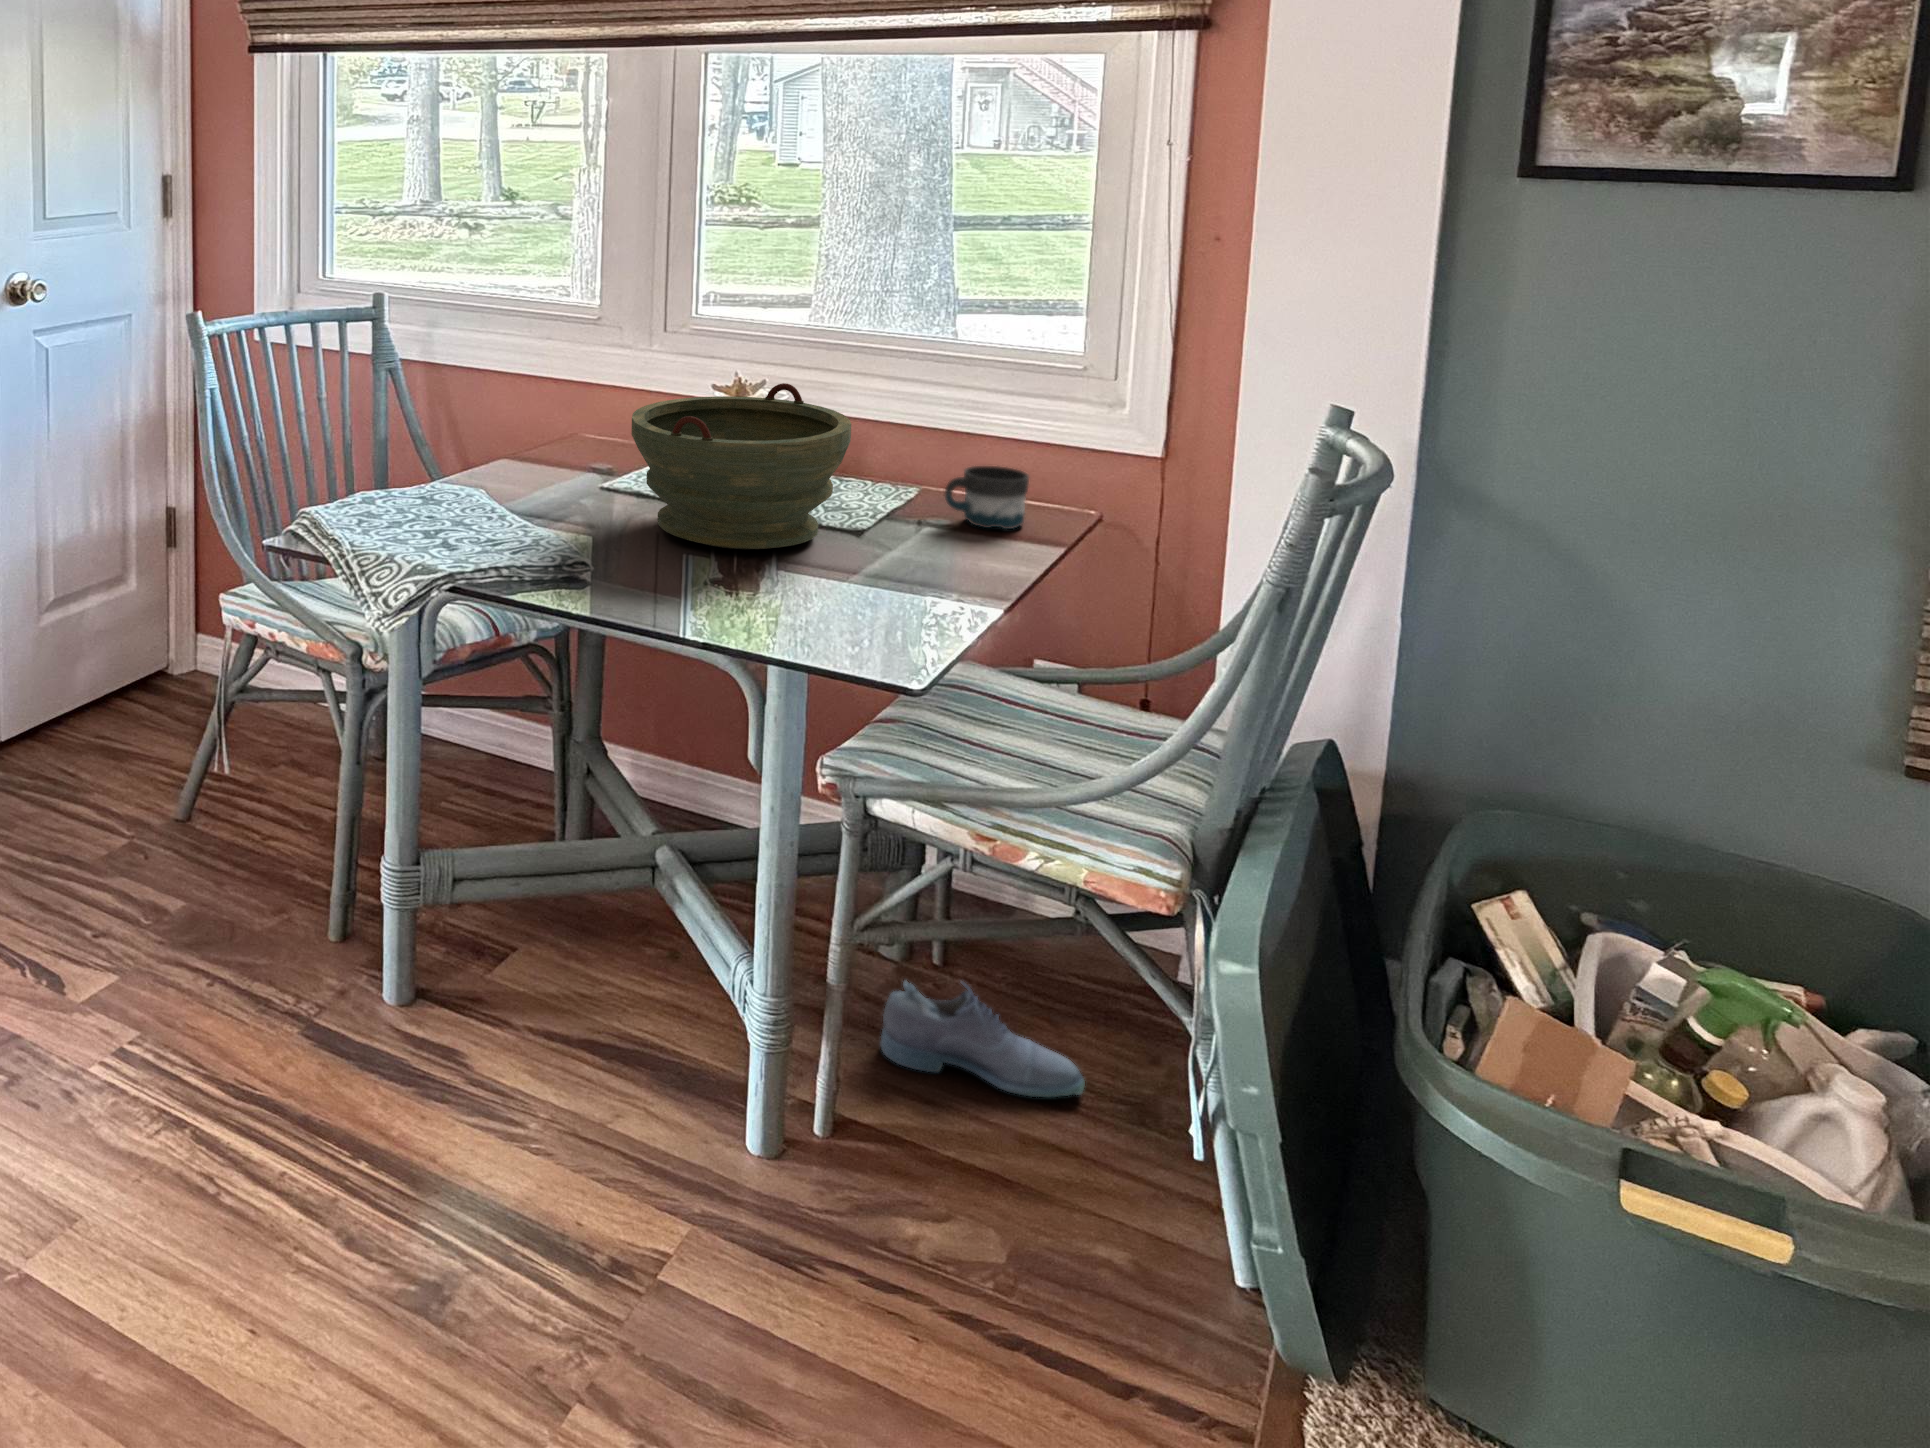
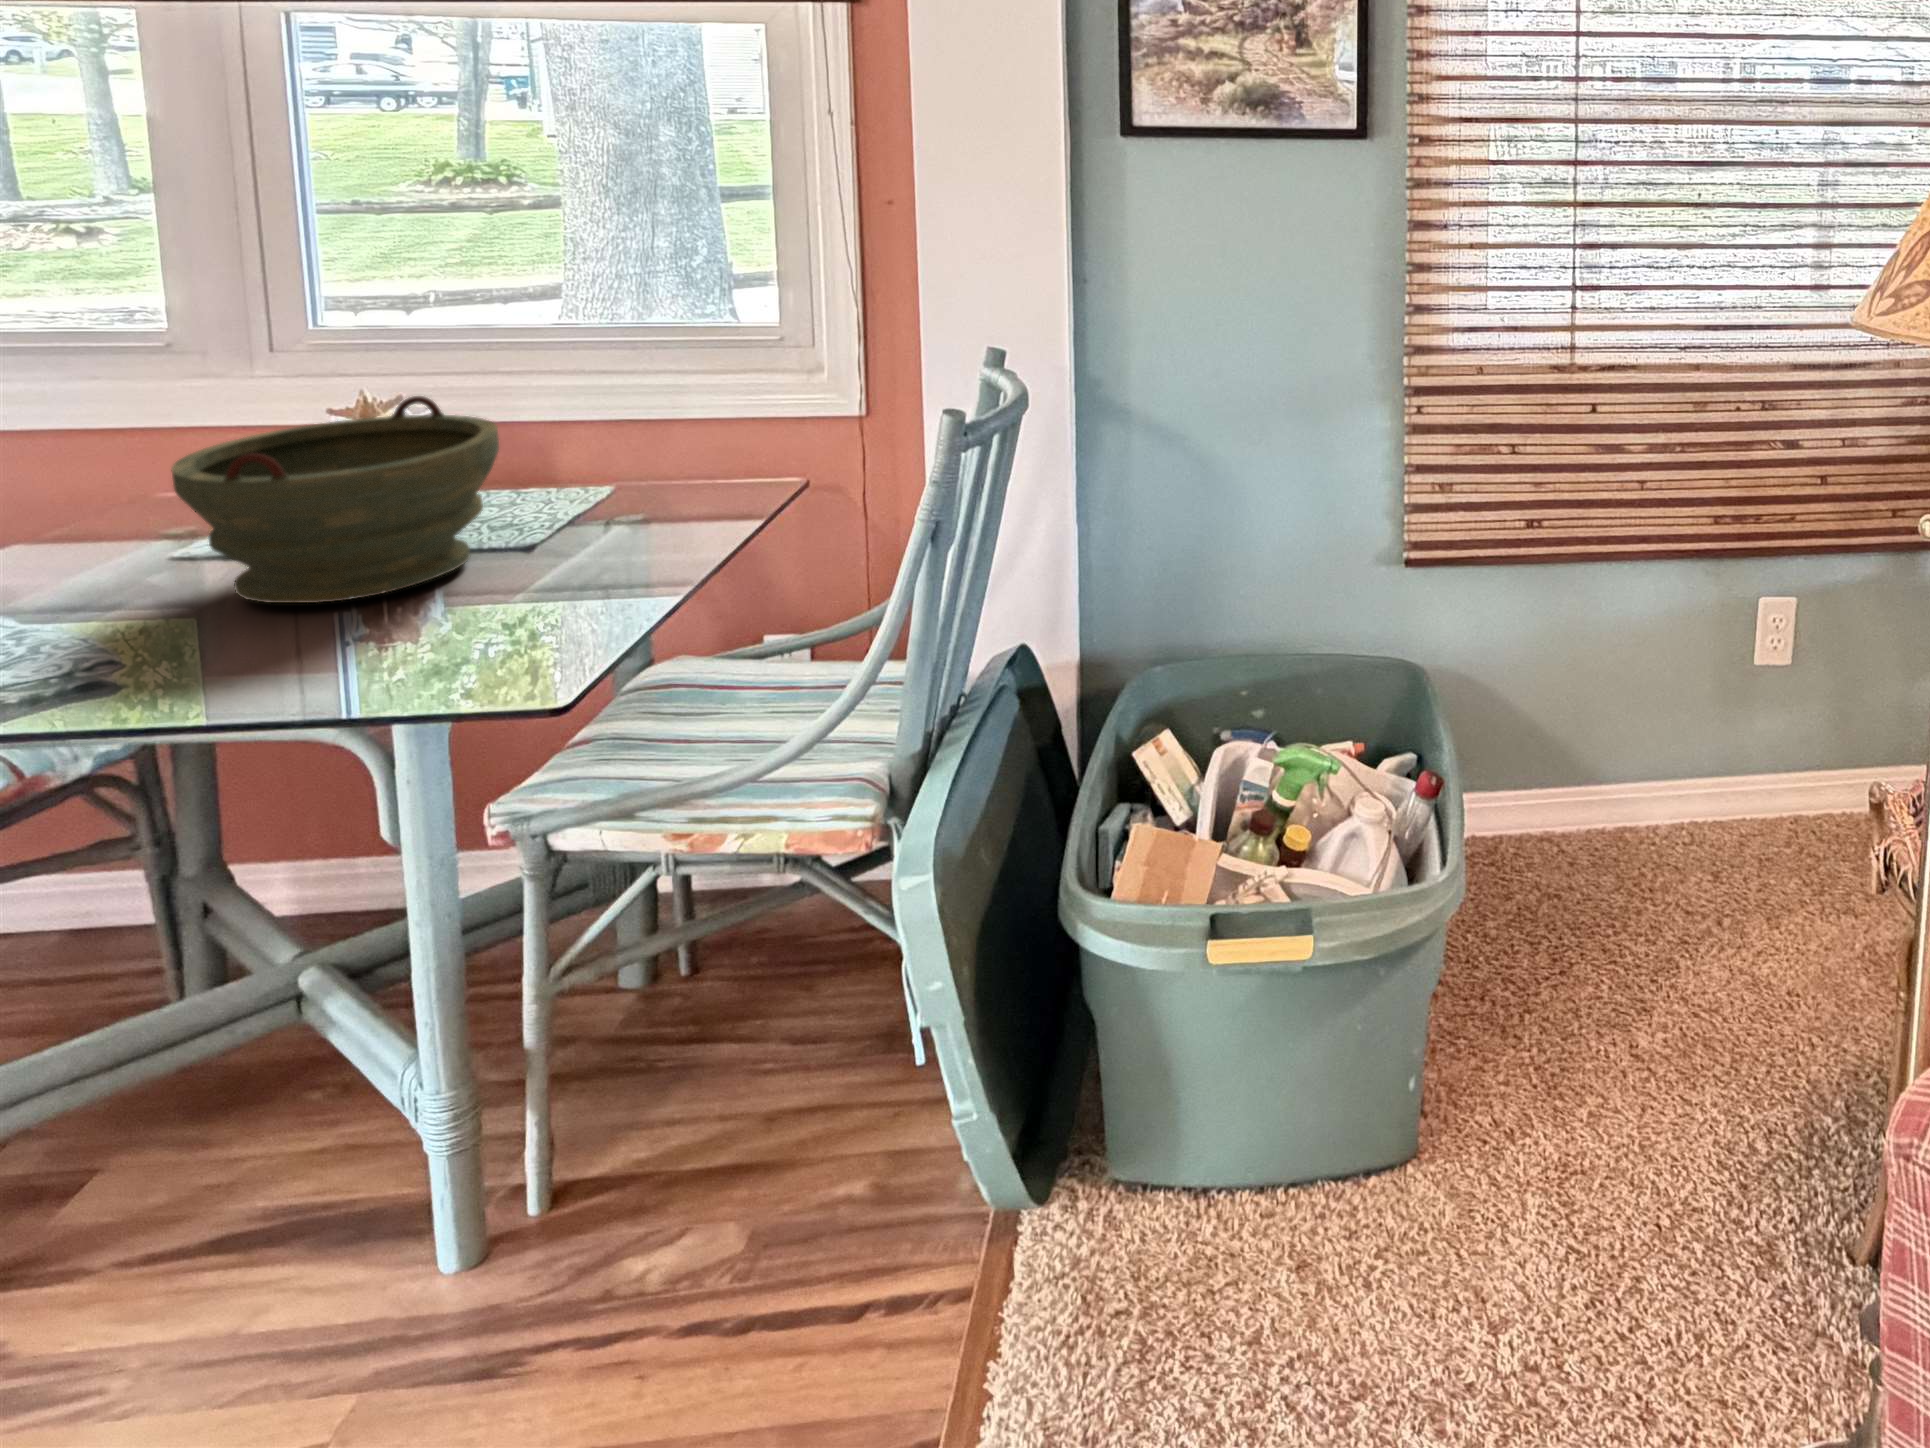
mug: present [945,466,1029,529] -> none [631,449,726,515]
shoe: present [881,981,1085,1097] -> none [612,984,835,1100]

